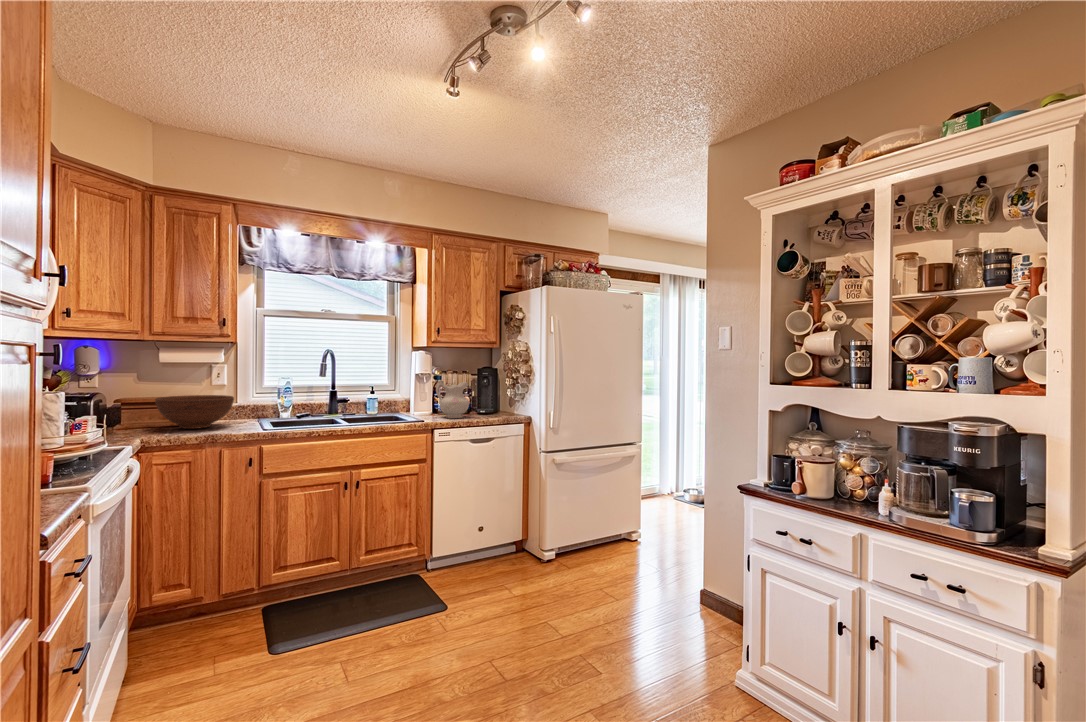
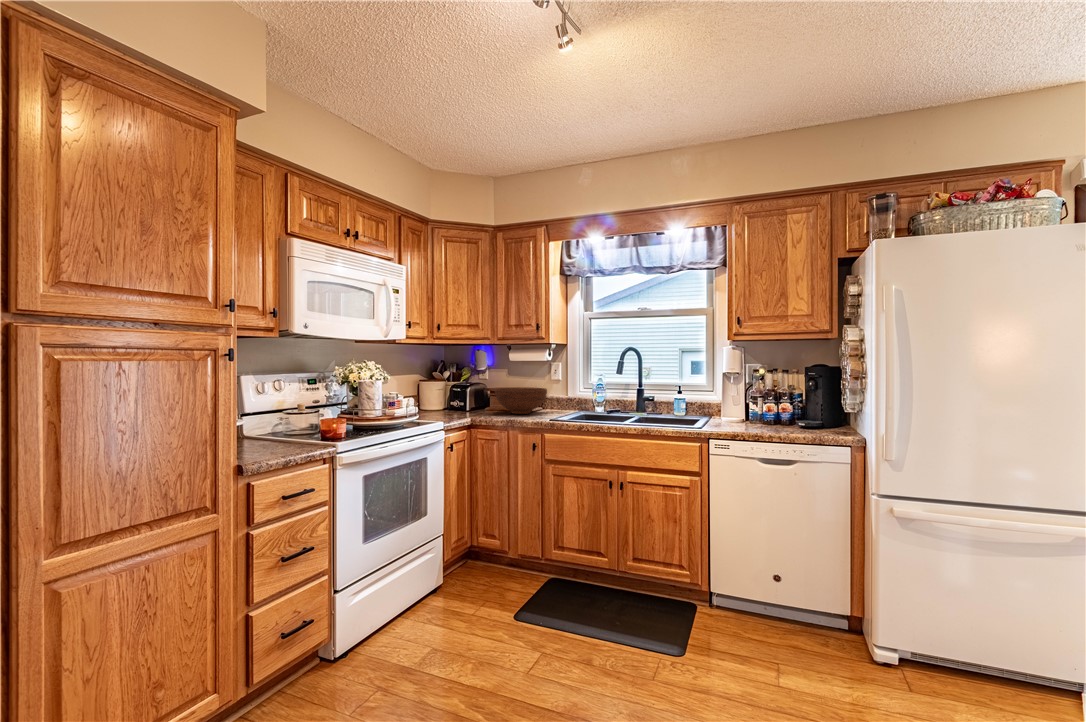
ceramic pitcher: present [436,381,469,418] -> none [734,381,777,429]

